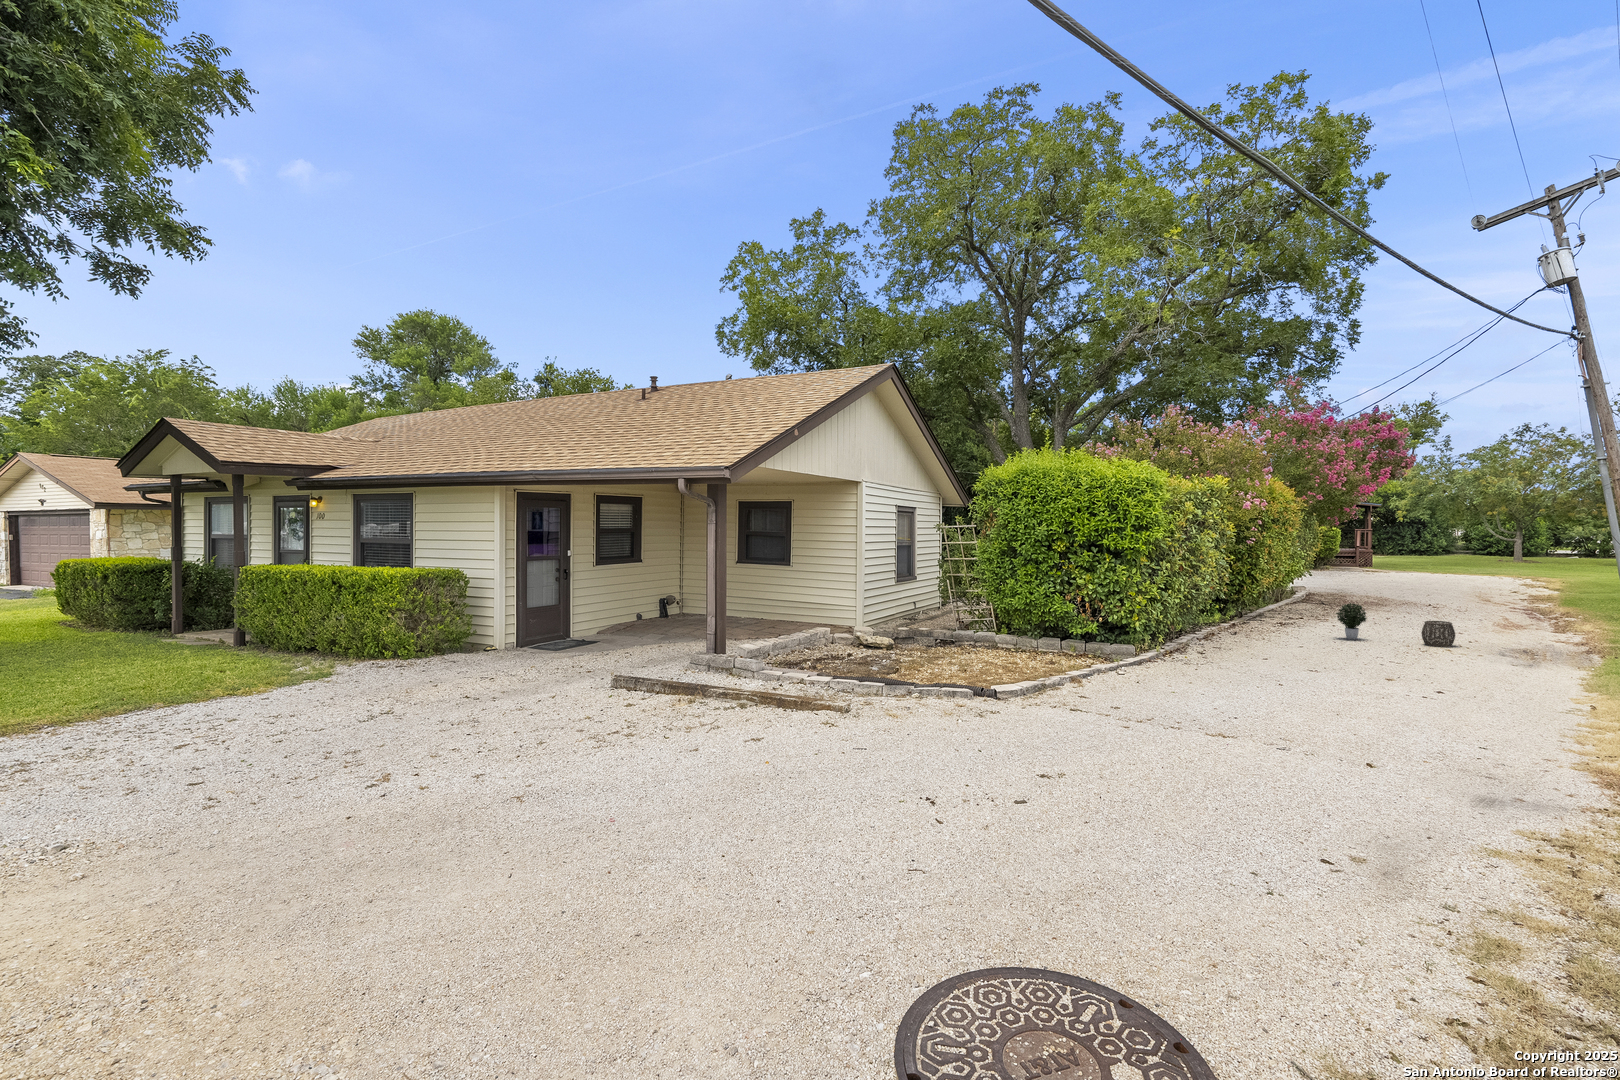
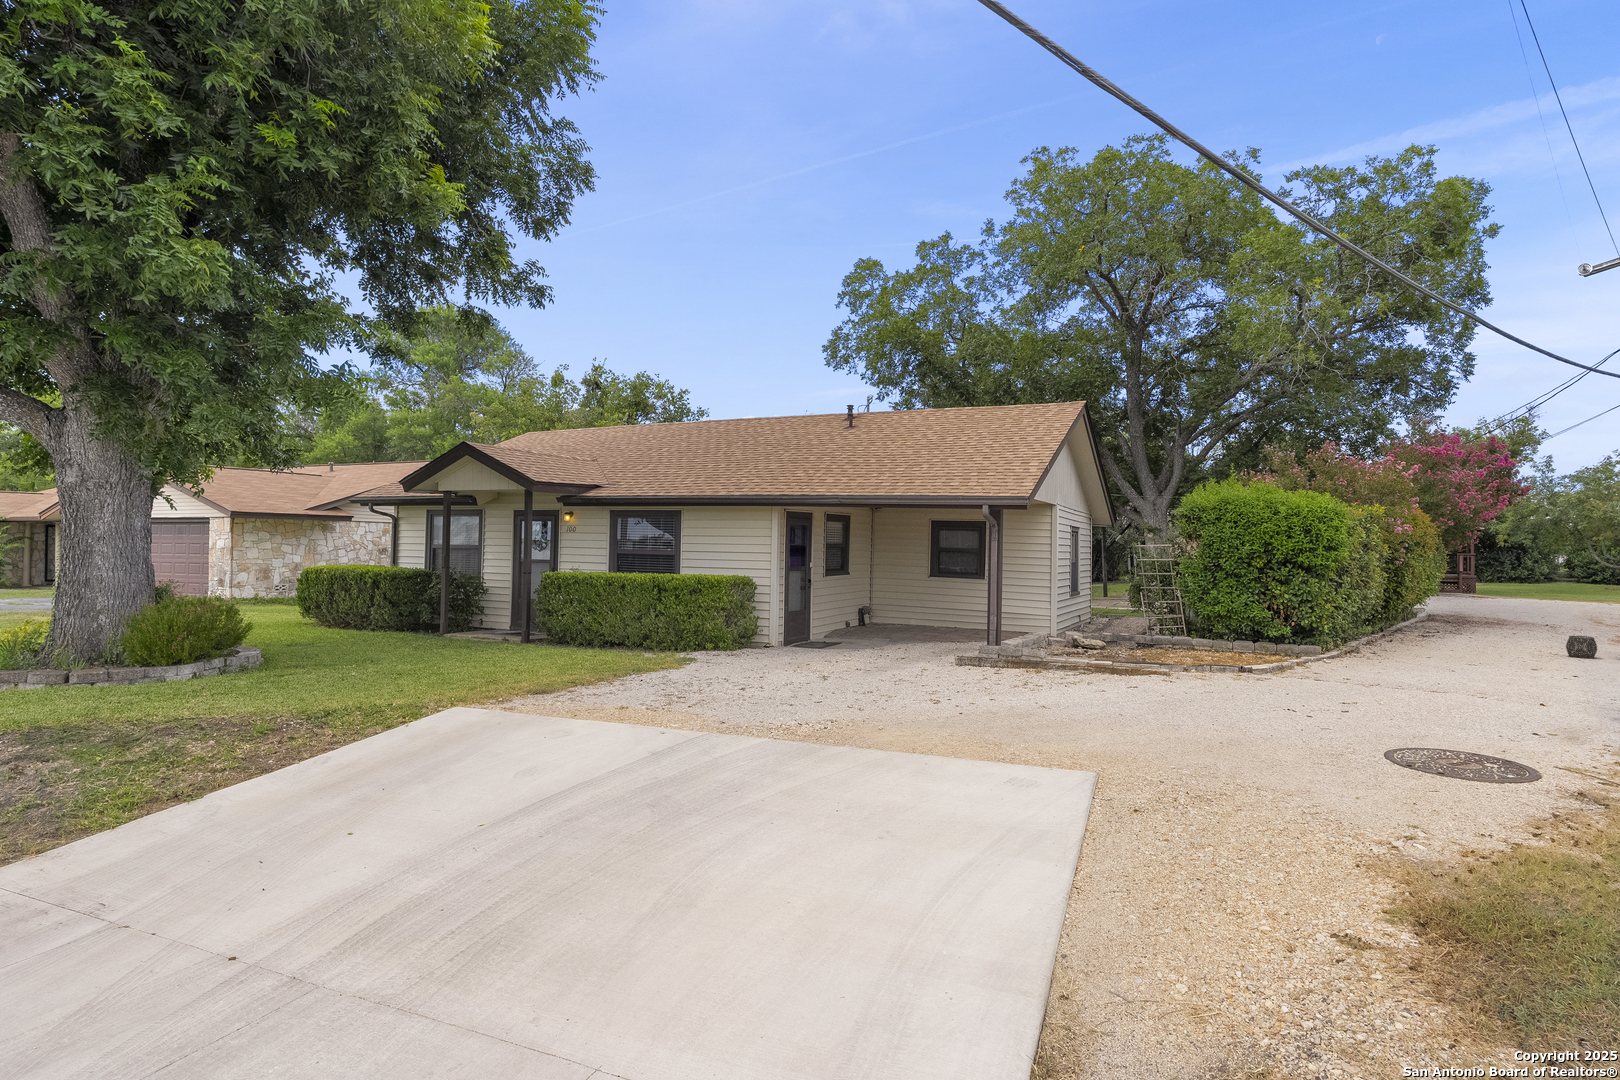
potted plant: present [1336,603,1367,640] -> none [1486,619,1515,651]

